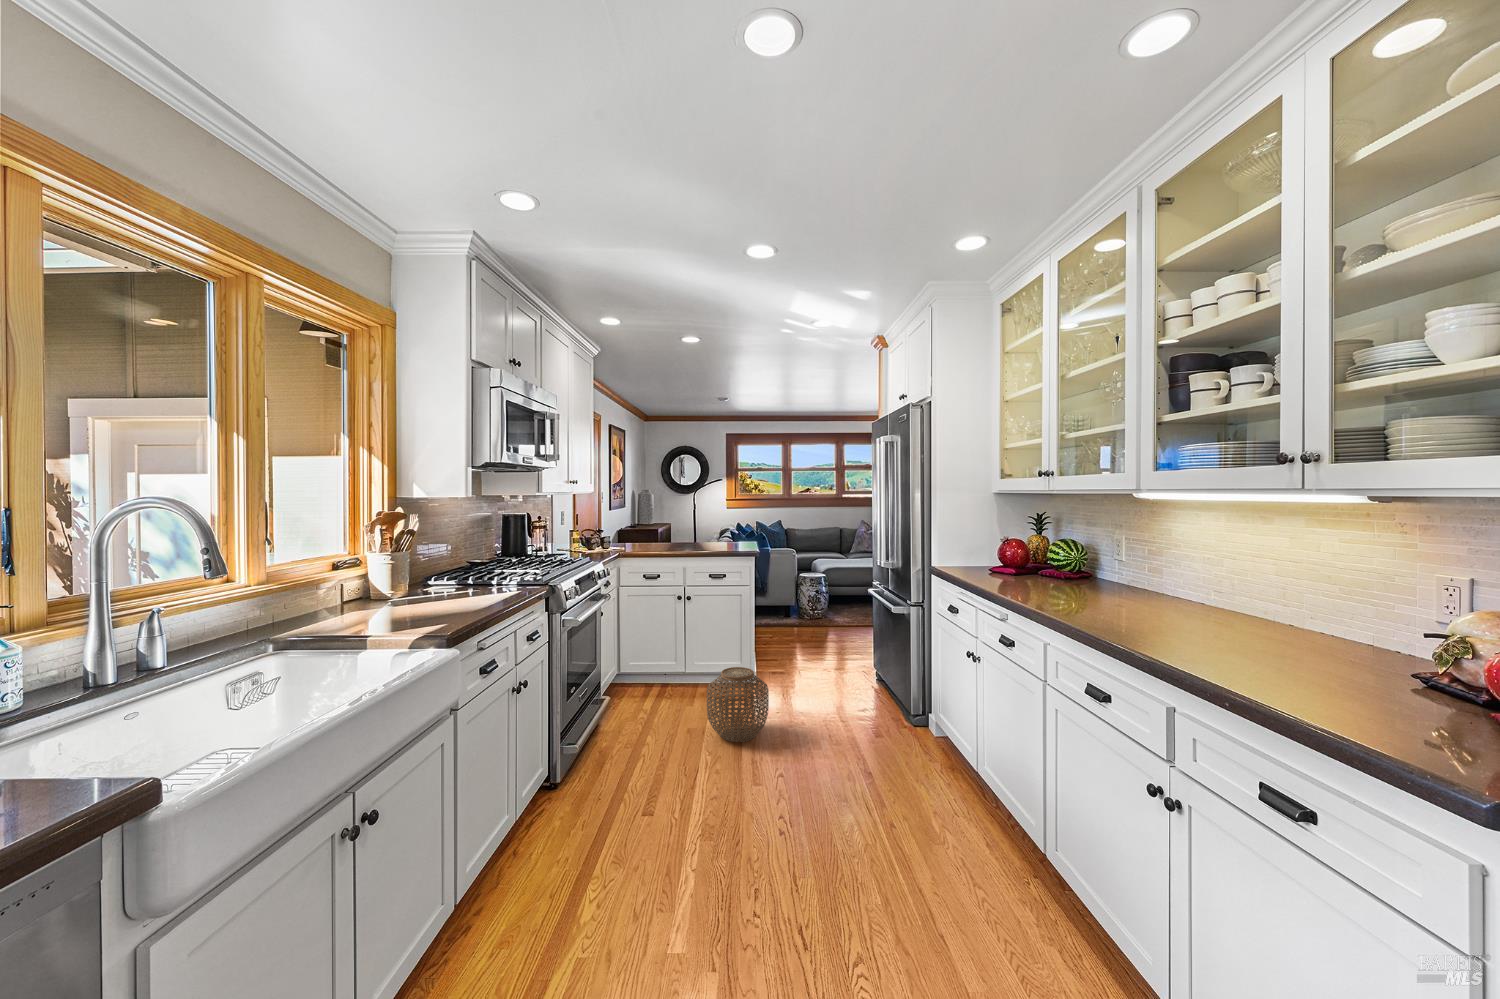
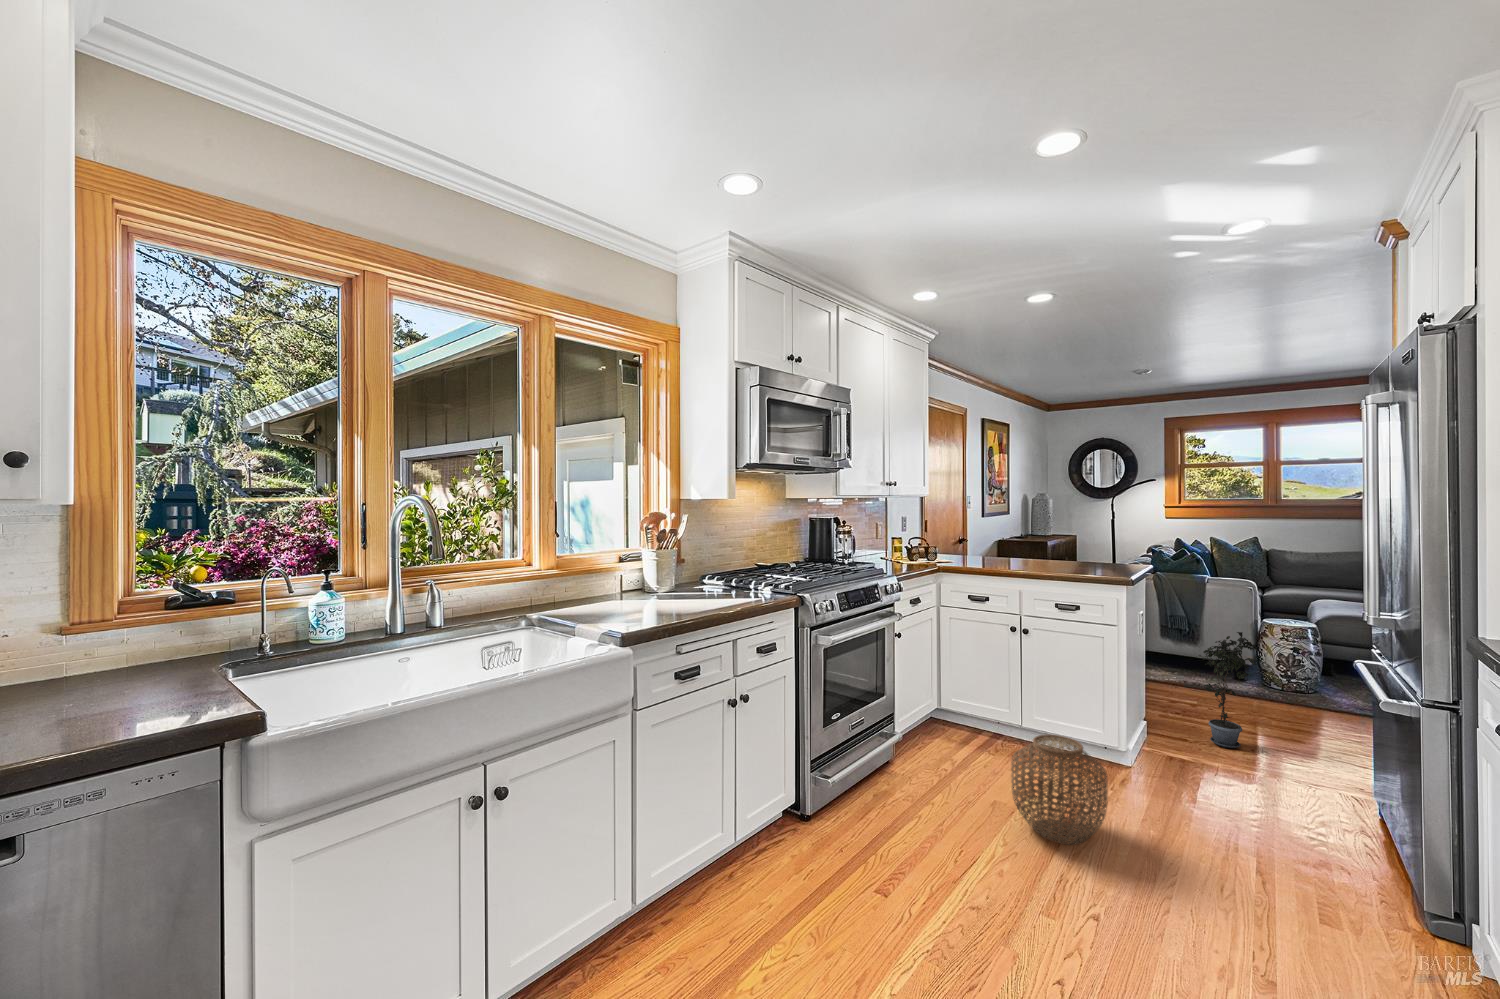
potted plant: none [782,582,816,660] -> present [1199,632,1257,748]

